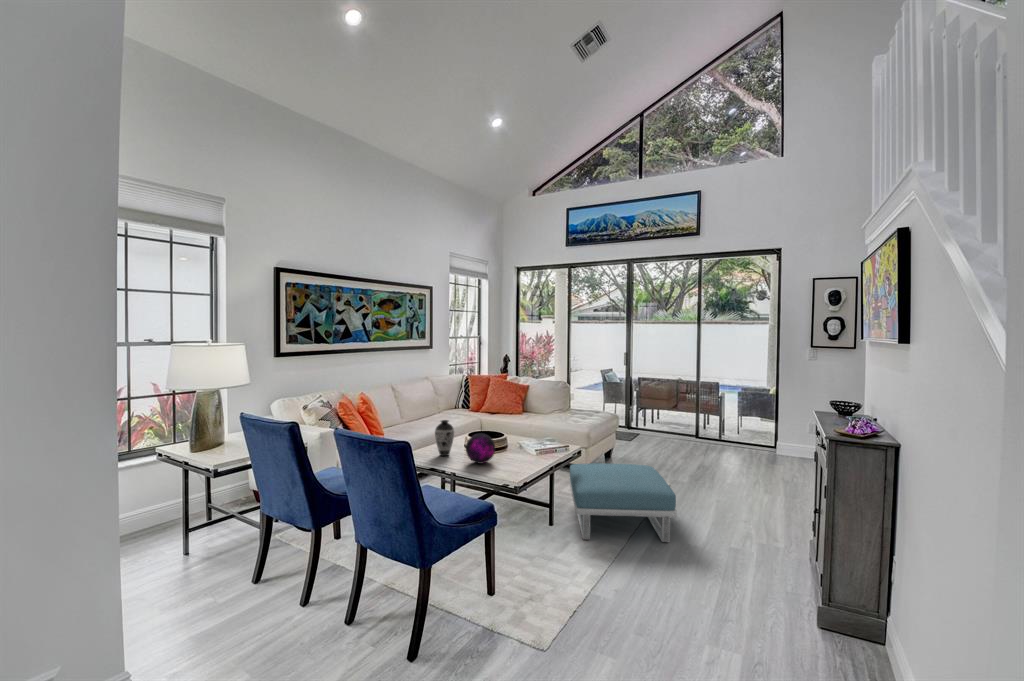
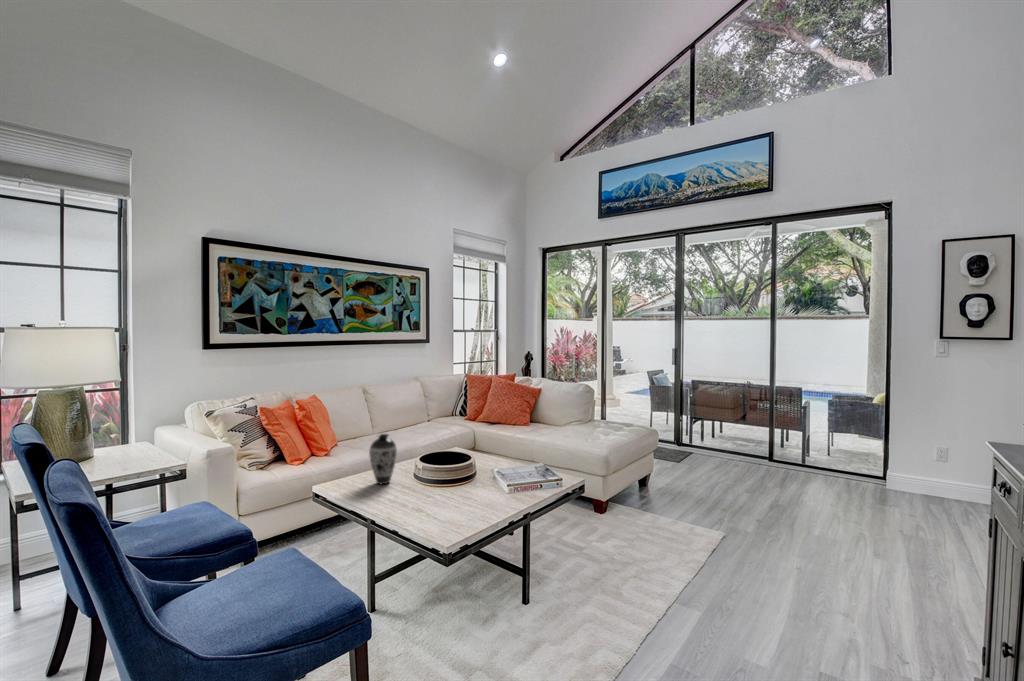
decorative orb: present [466,434,495,464] -> none [400,455,443,499]
footstool: present [569,463,677,542] -> none [553,500,714,640]

